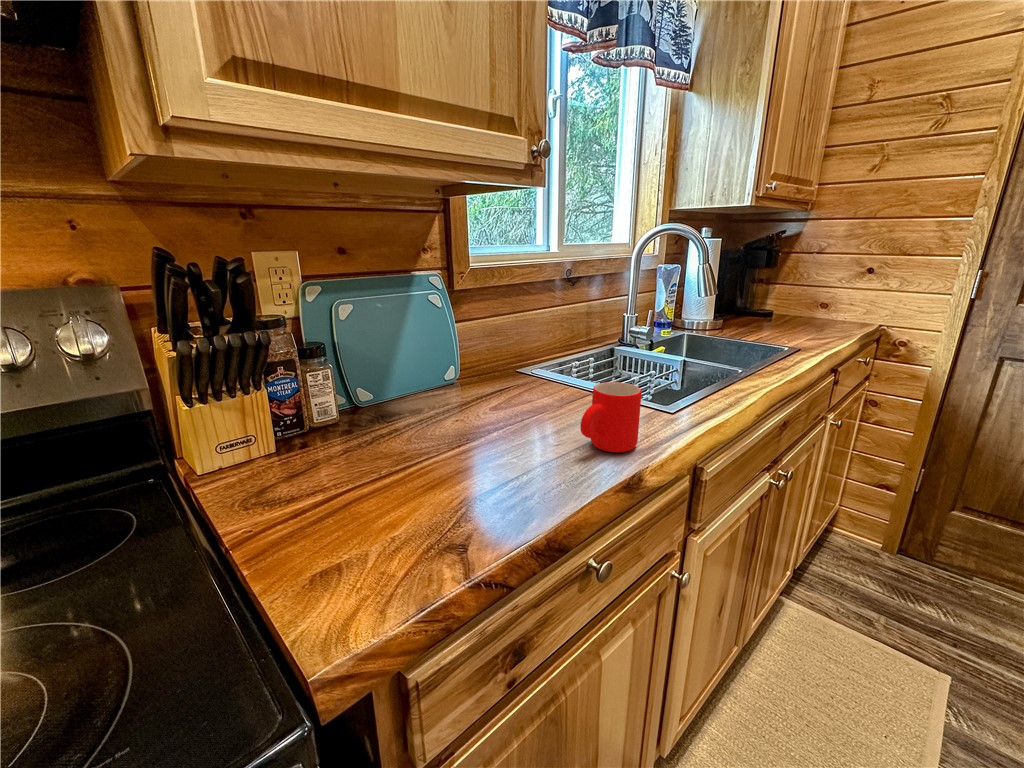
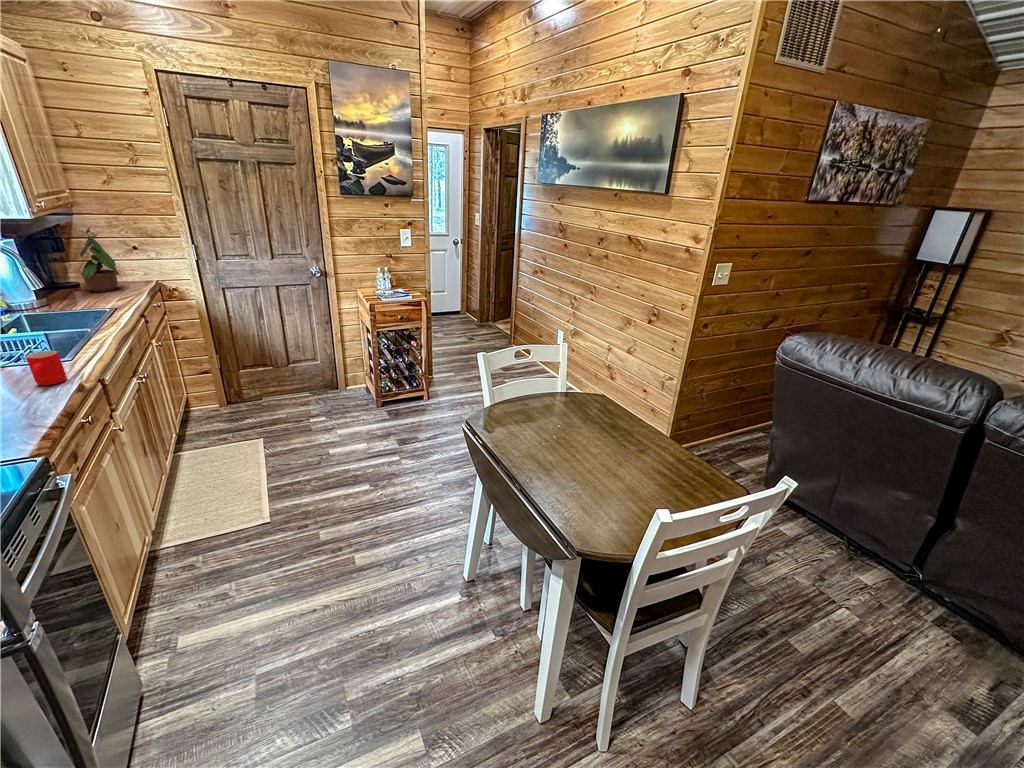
potted plant: none [772,229,837,325] -> present [77,227,118,292]

